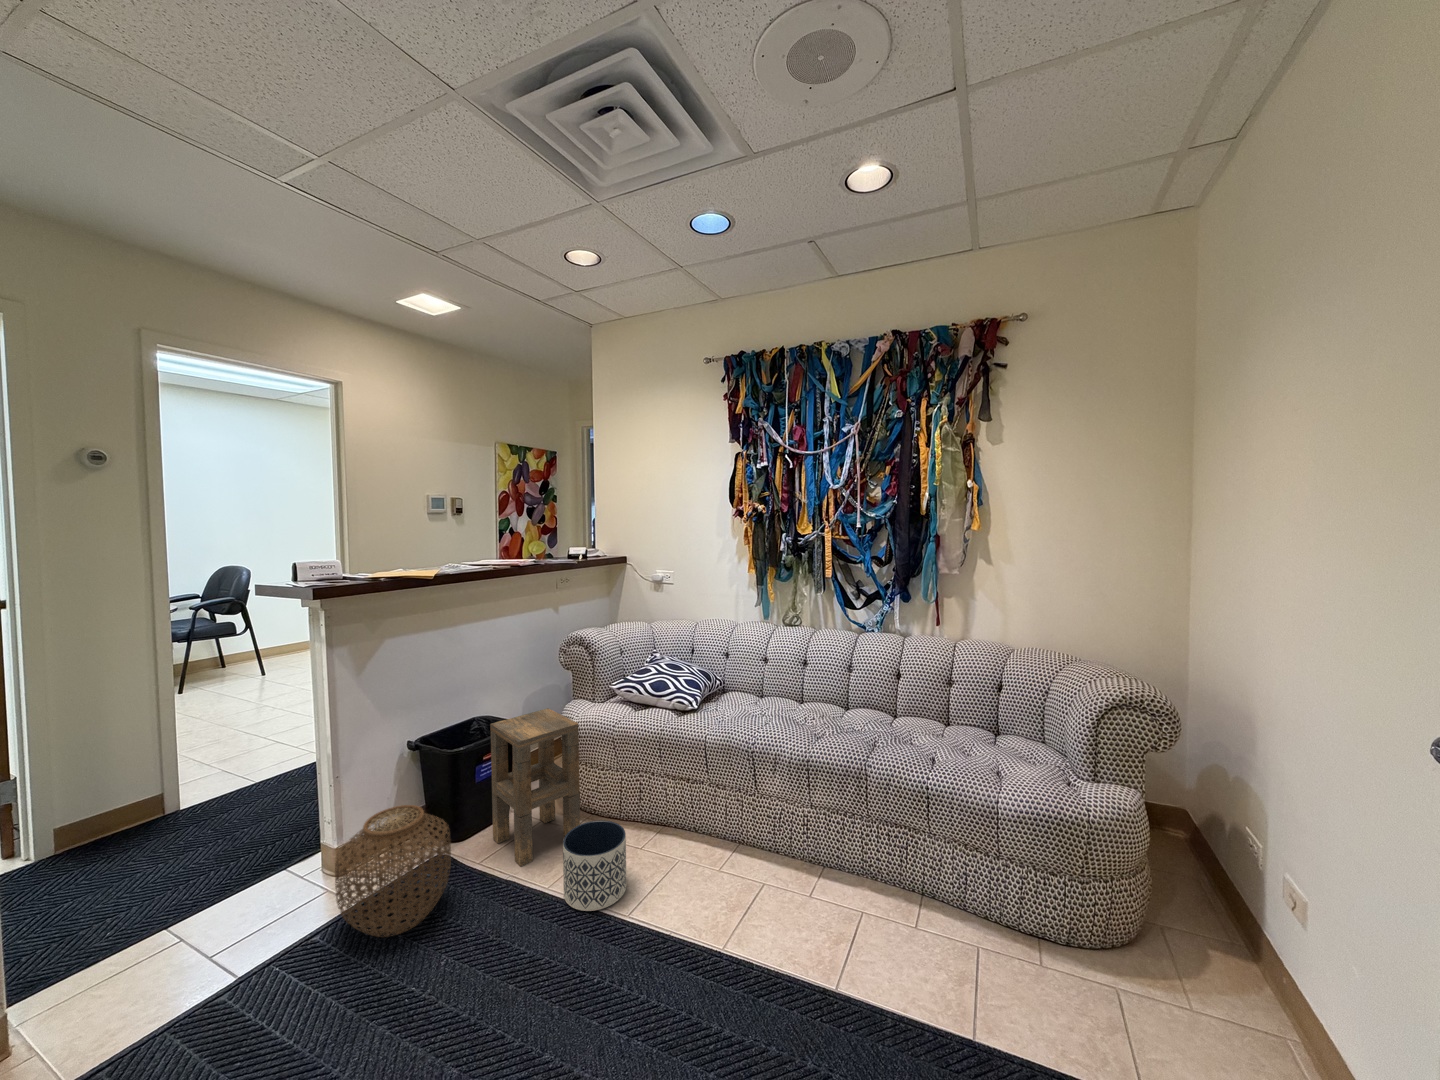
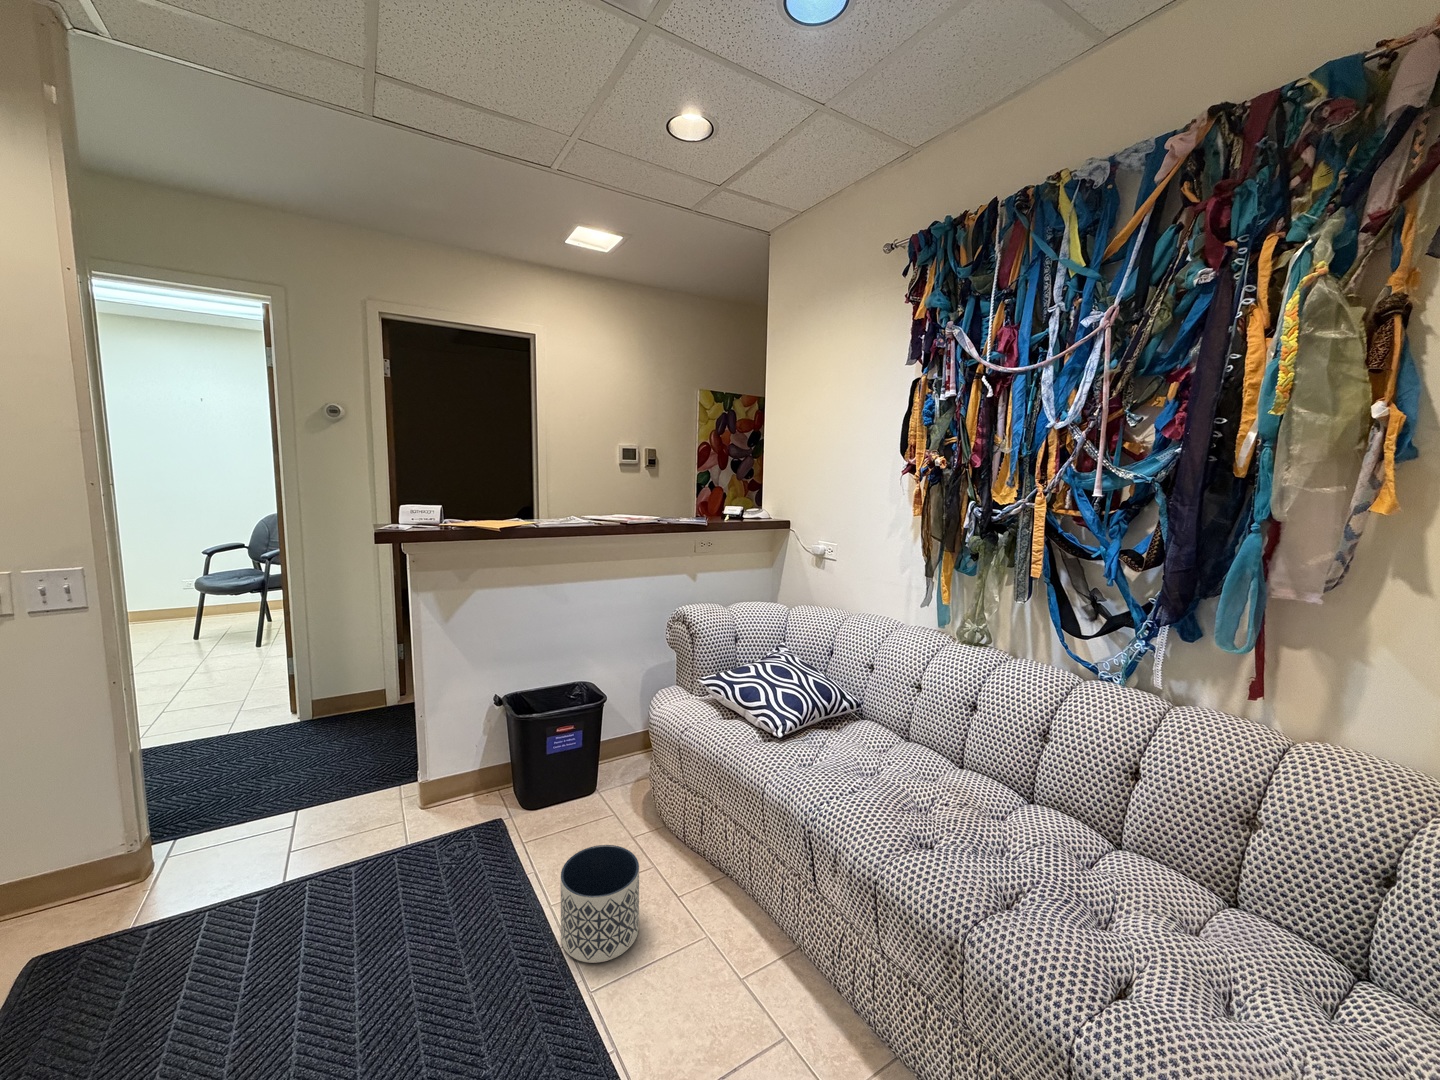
side table: present [490,708,580,866] -> none [557,692,636,865]
woven basket: present [335,805,451,937] -> none [363,763,480,895]

